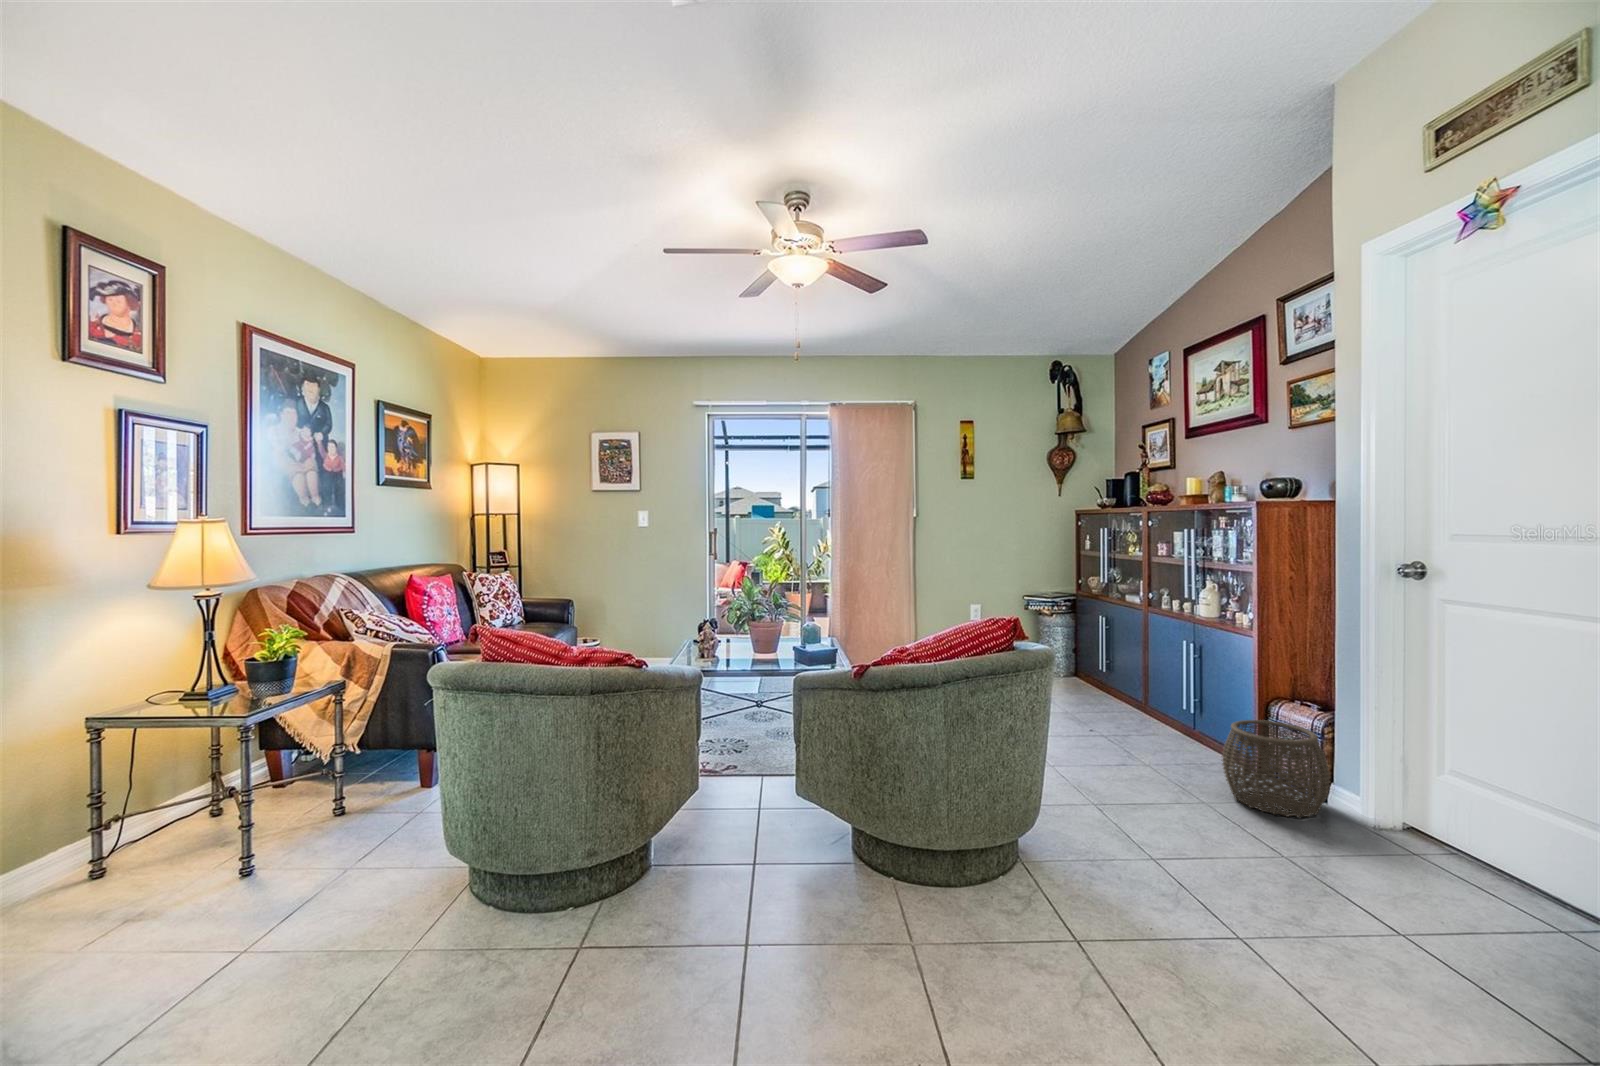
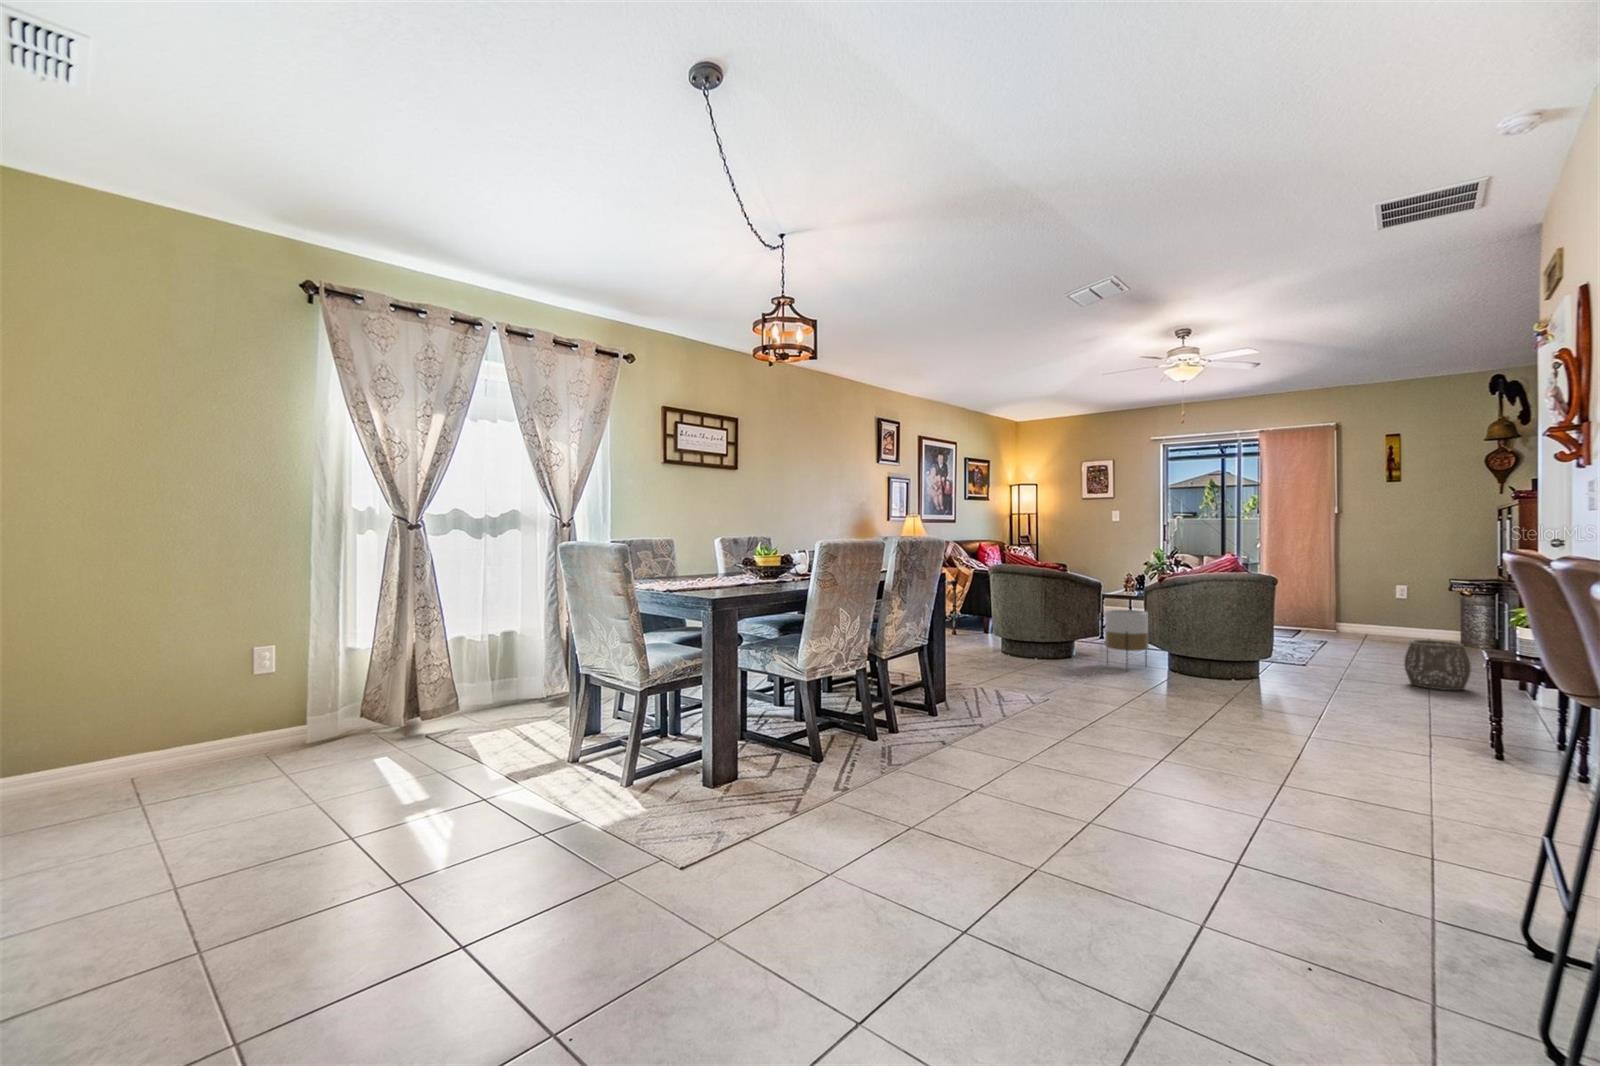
planter: none [800,760,913,969] -> present [1105,610,1149,670]

